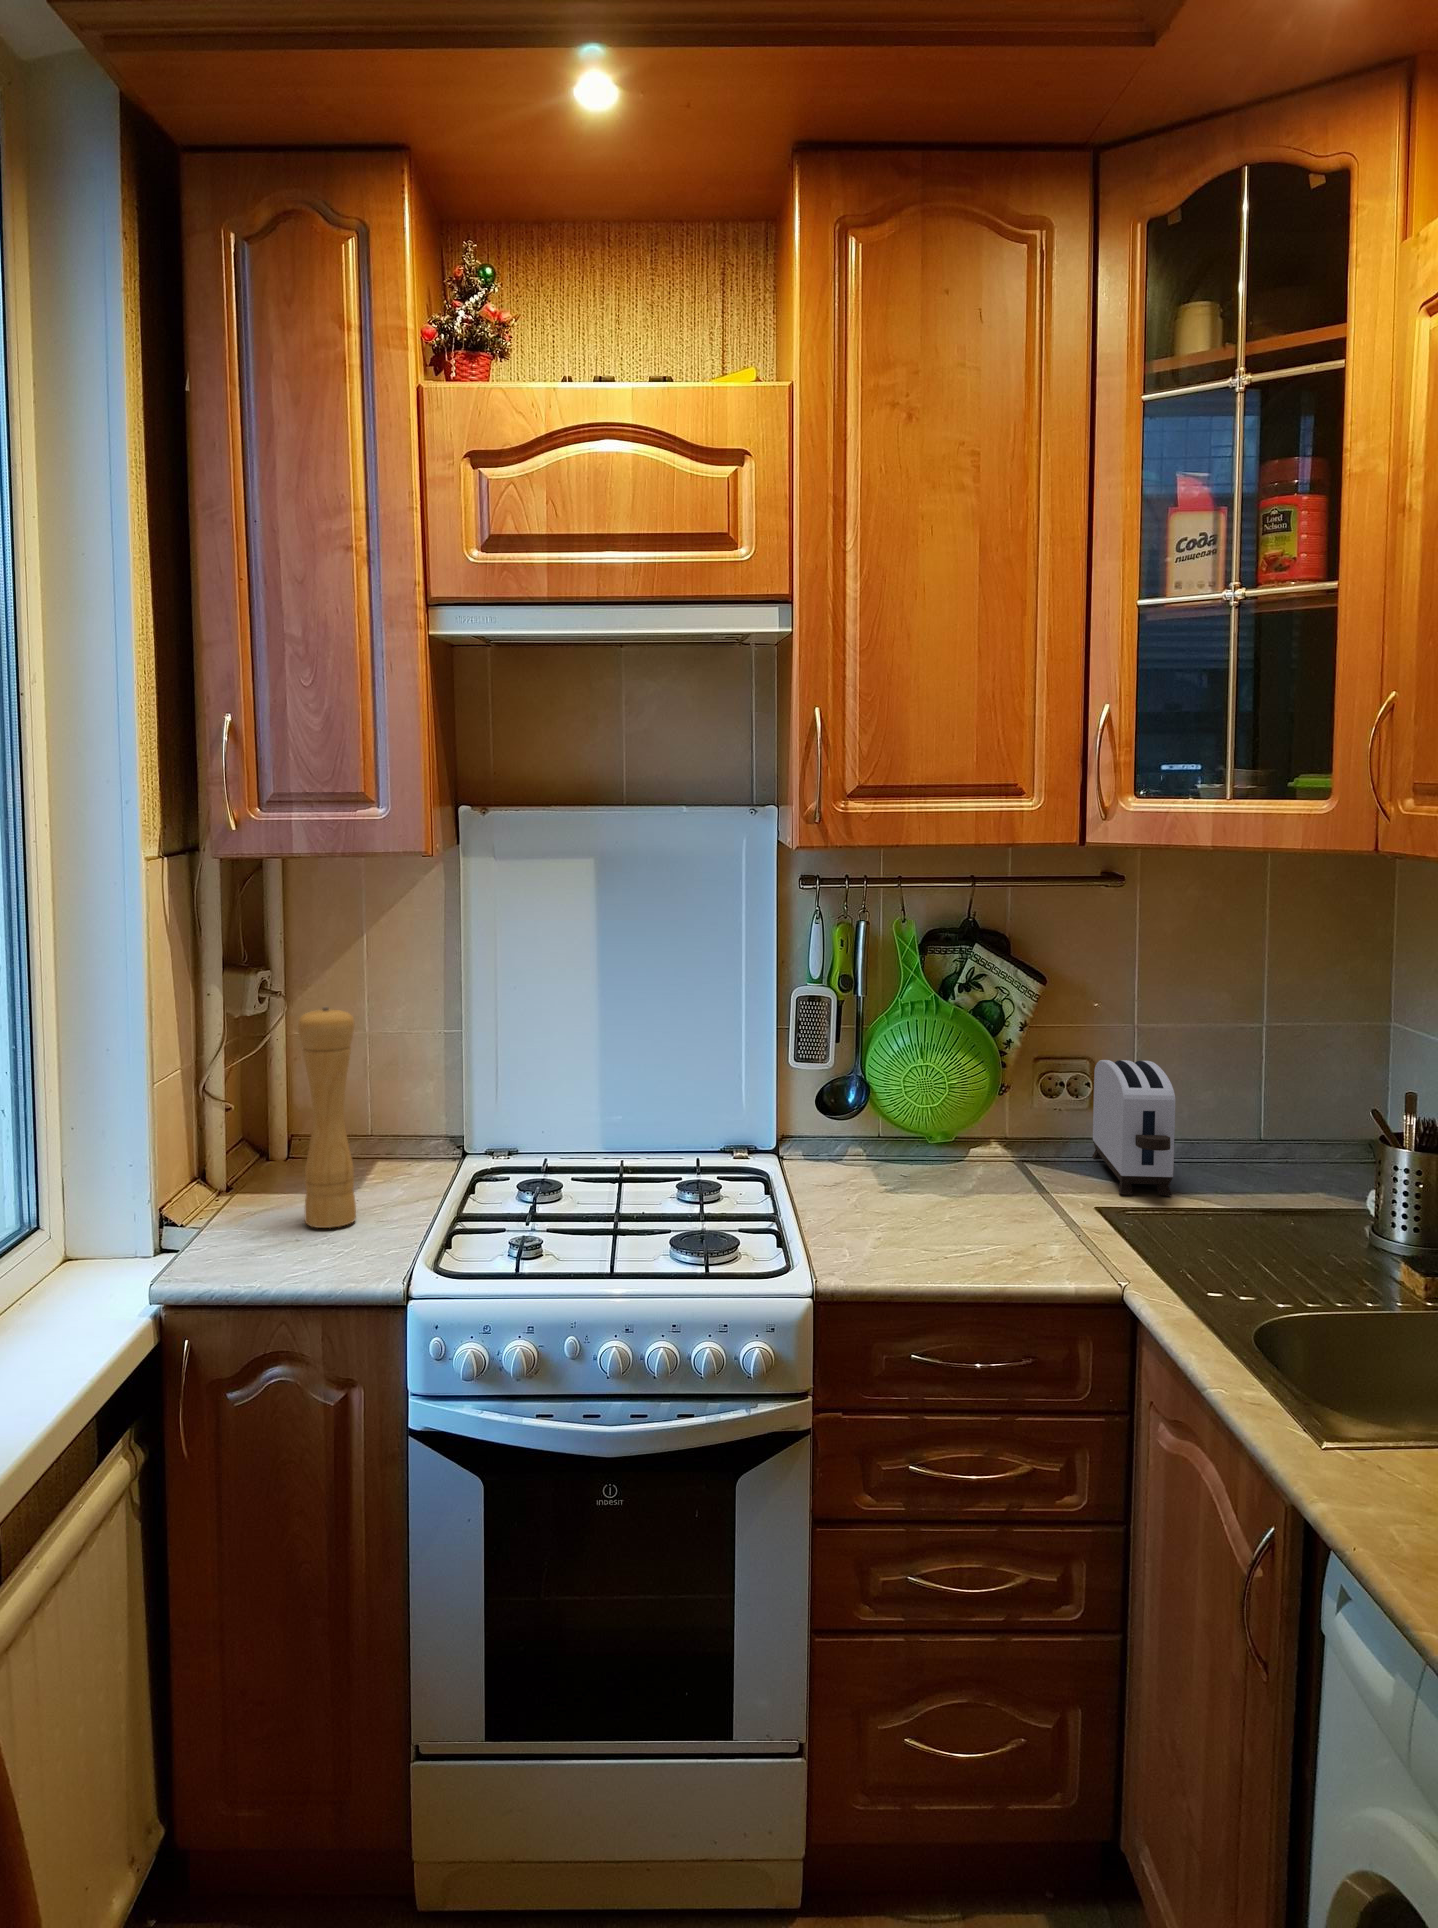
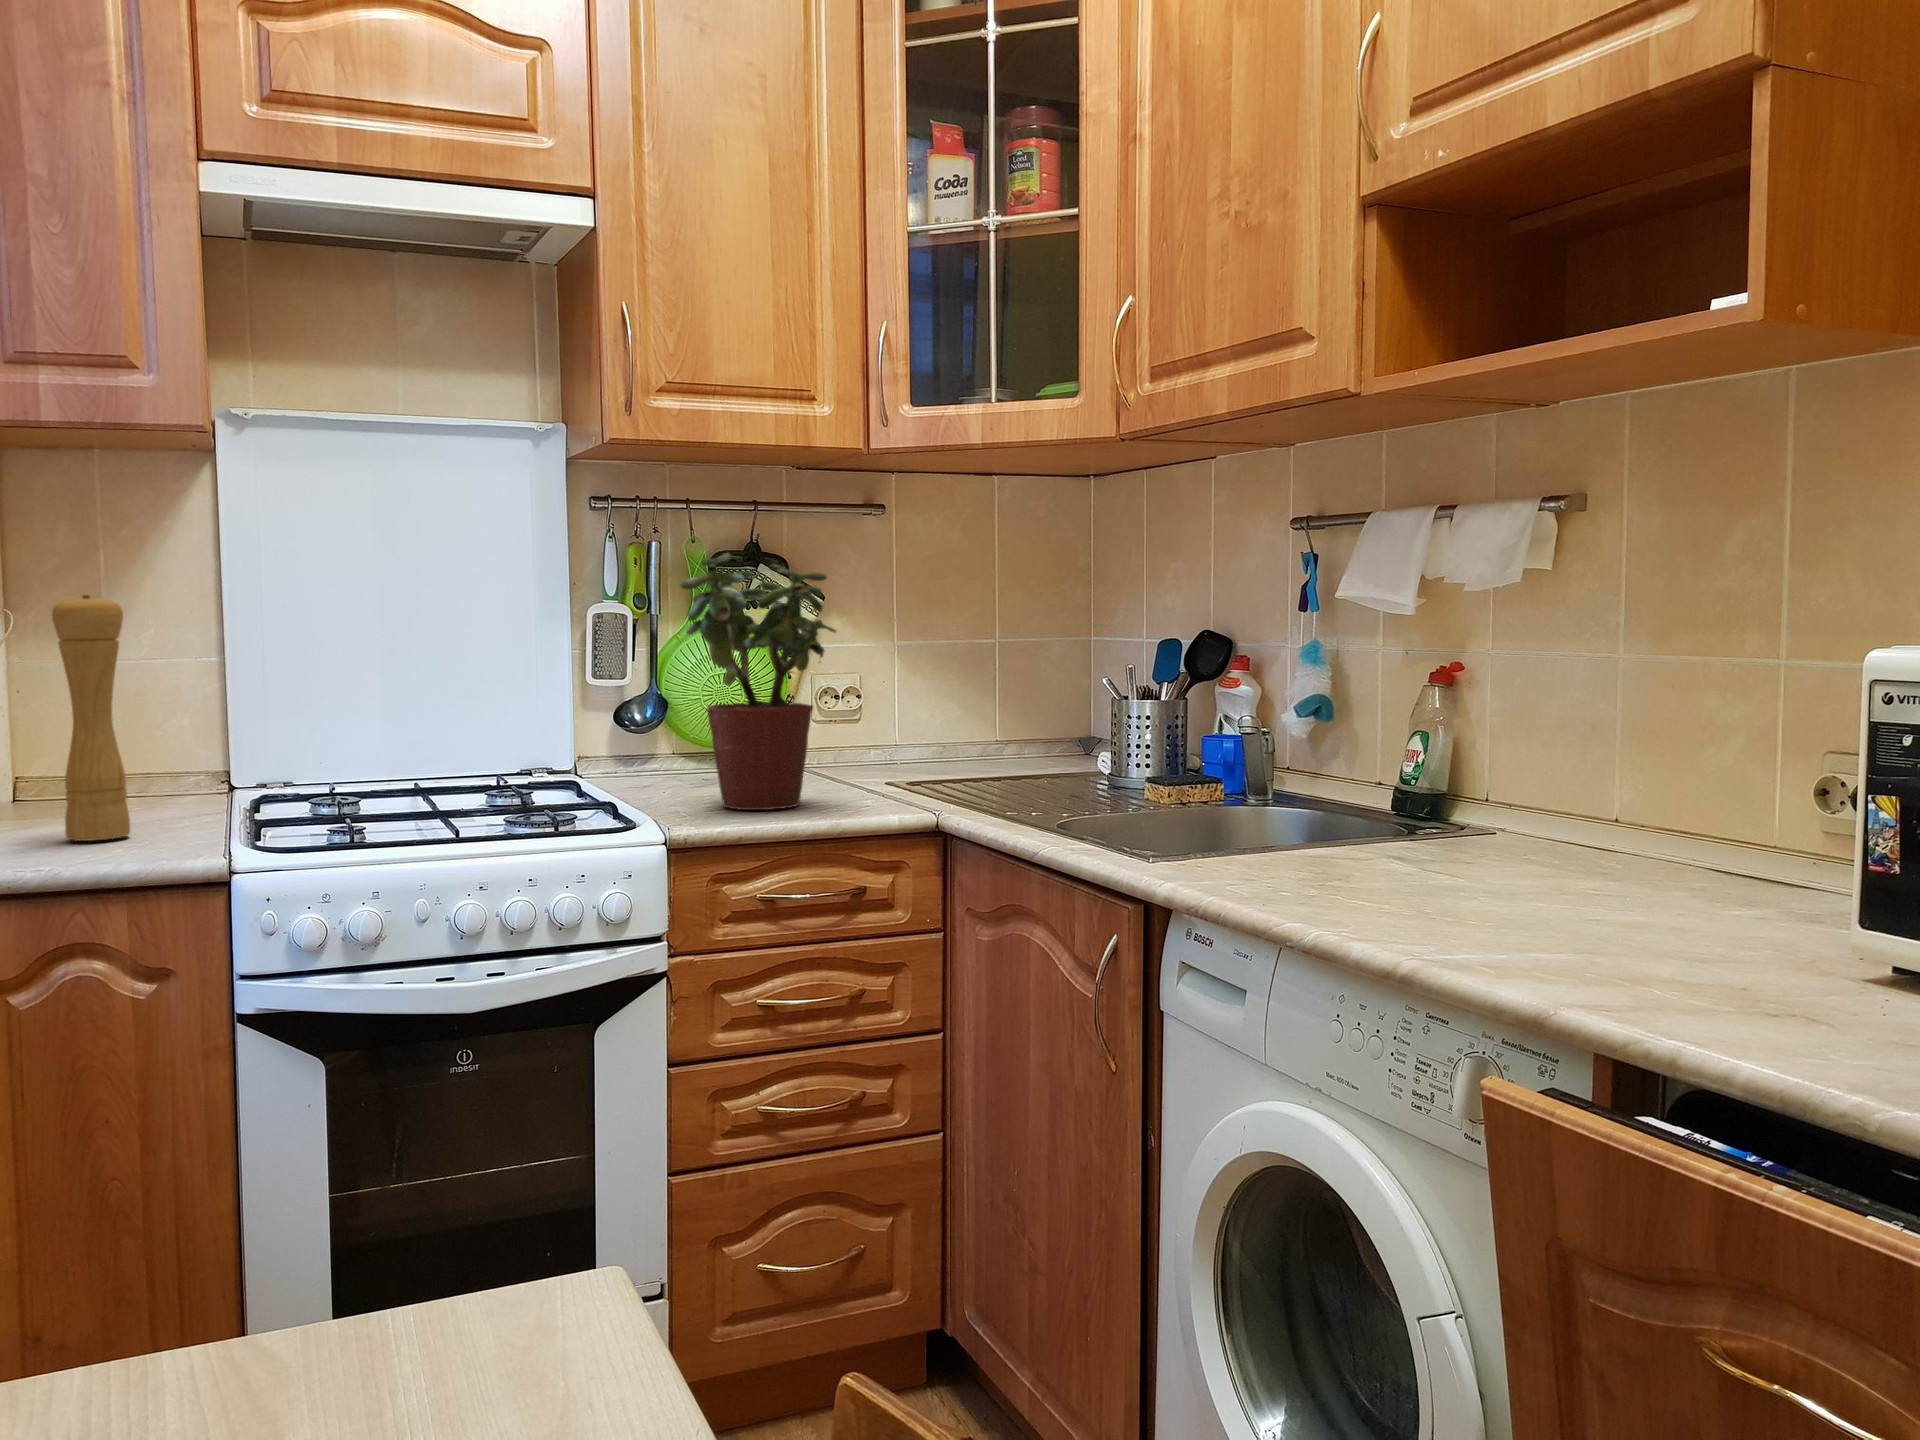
potted plant: none [851,985,1020,1256] -> present [681,553,836,810]
toaster: present [1092,1060,1176,1195] -> none [869,666,949,775]

